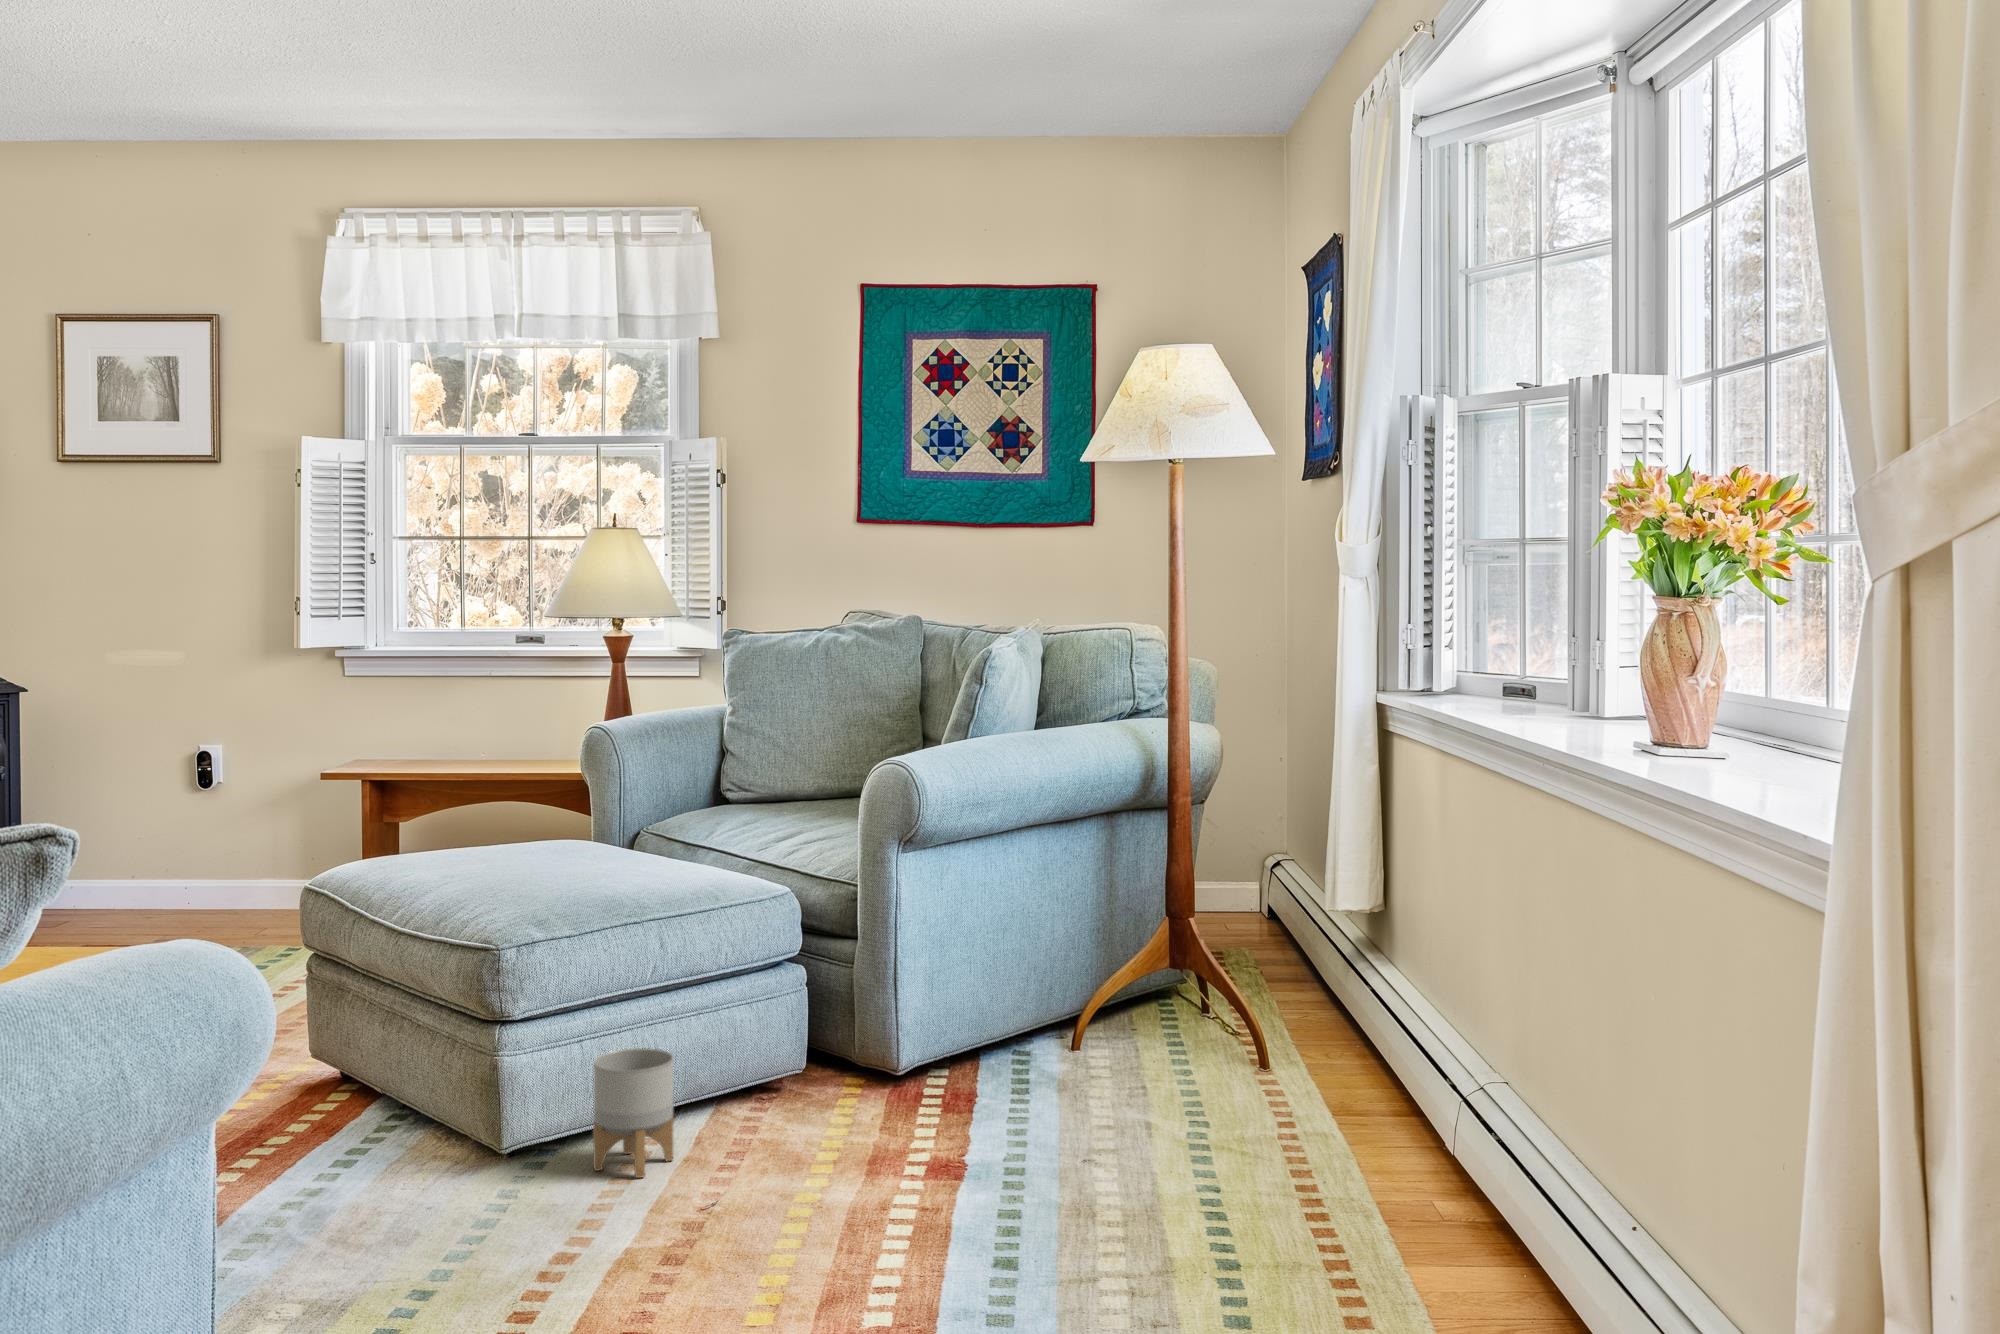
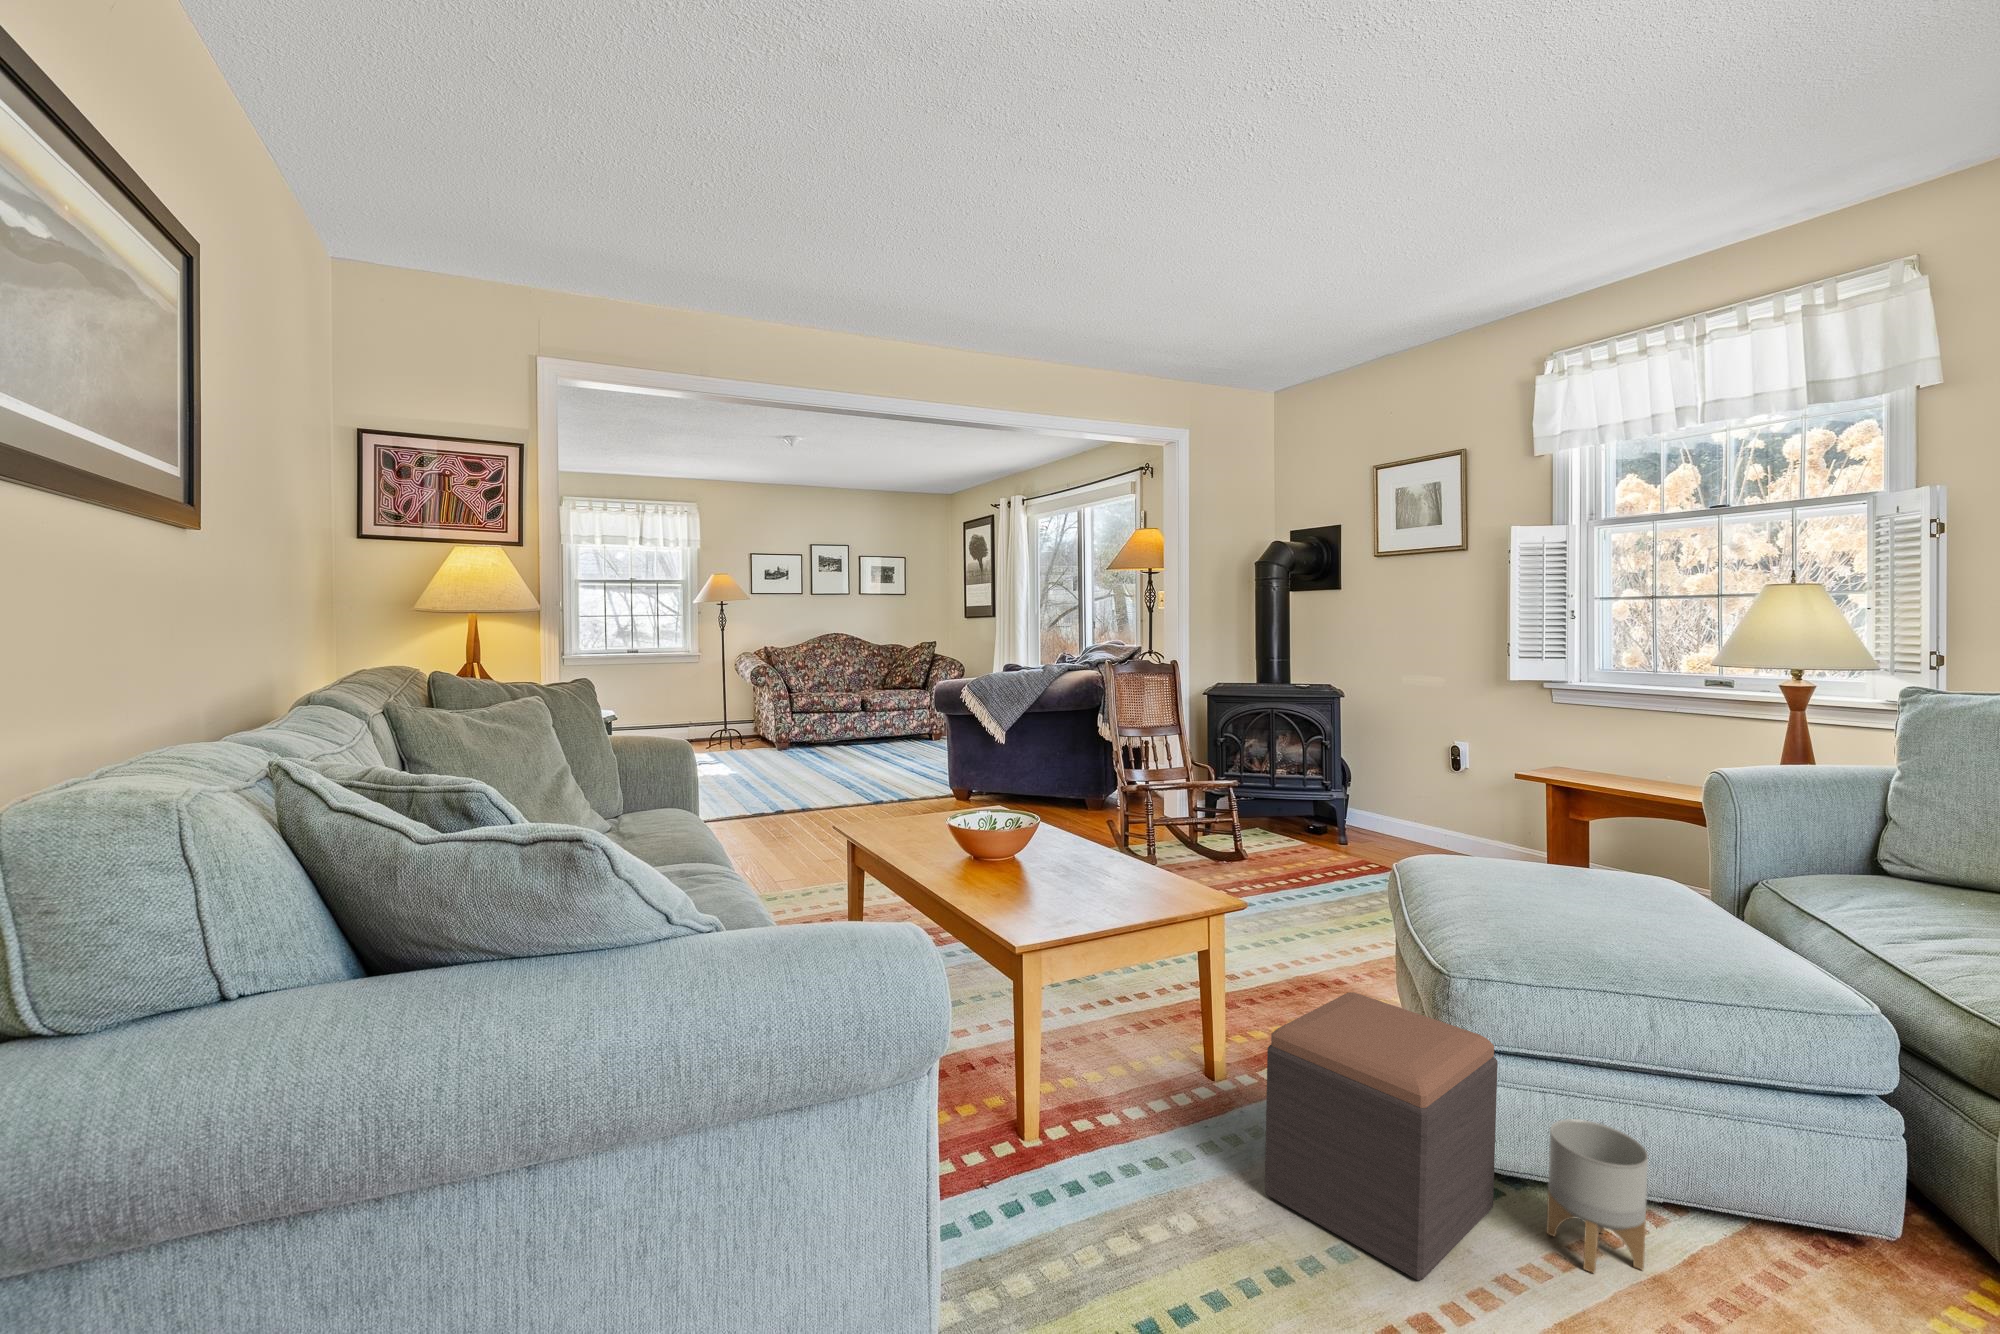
footstool: none [329,996,544,1258] -> present [1265,992,1498,1281]

